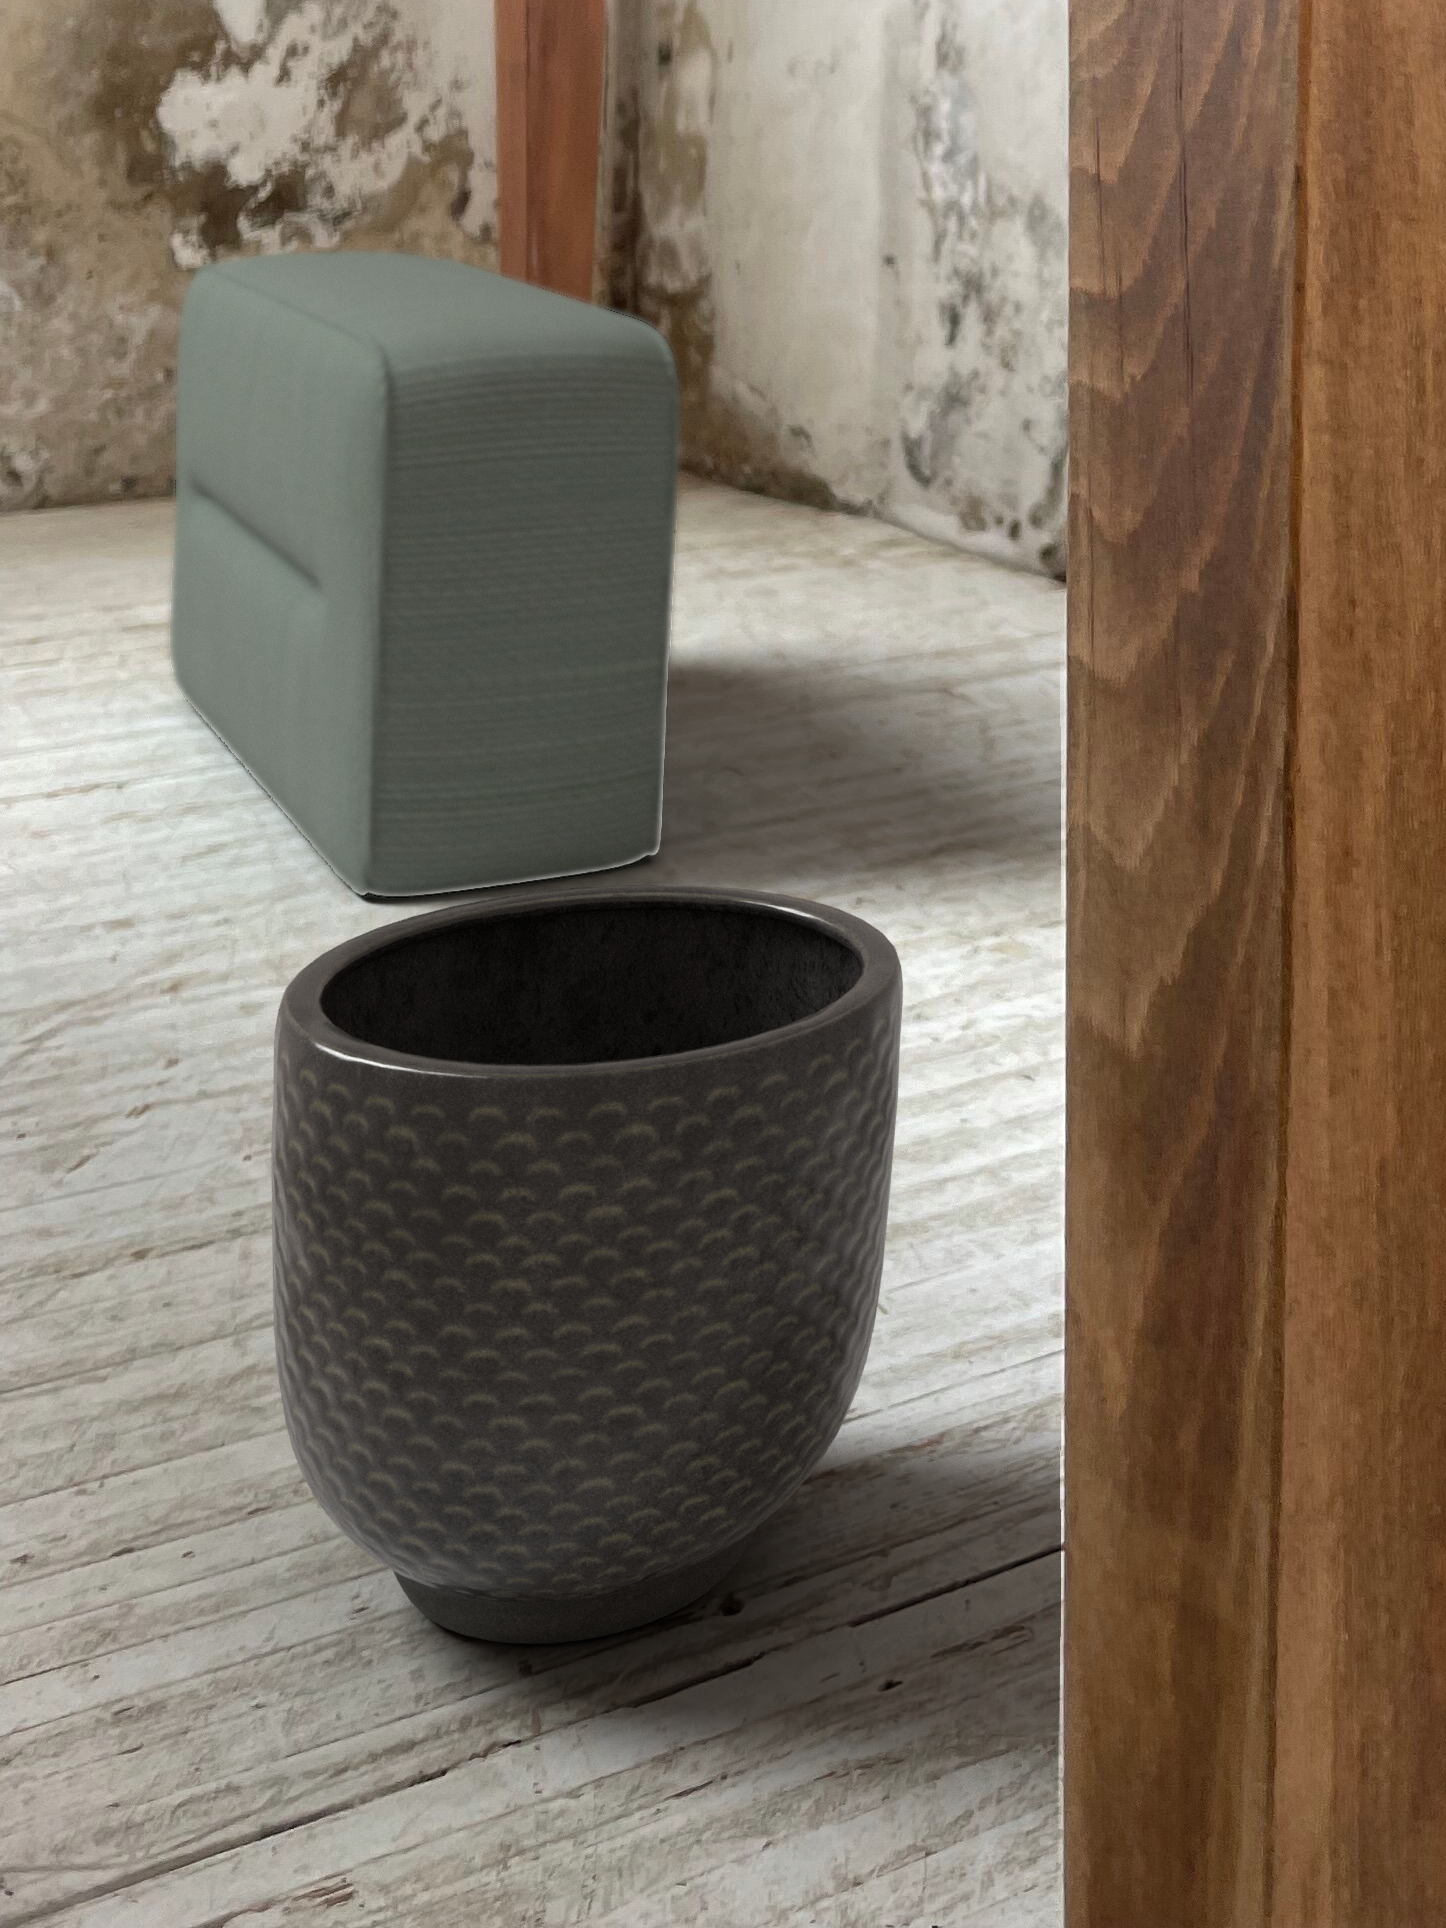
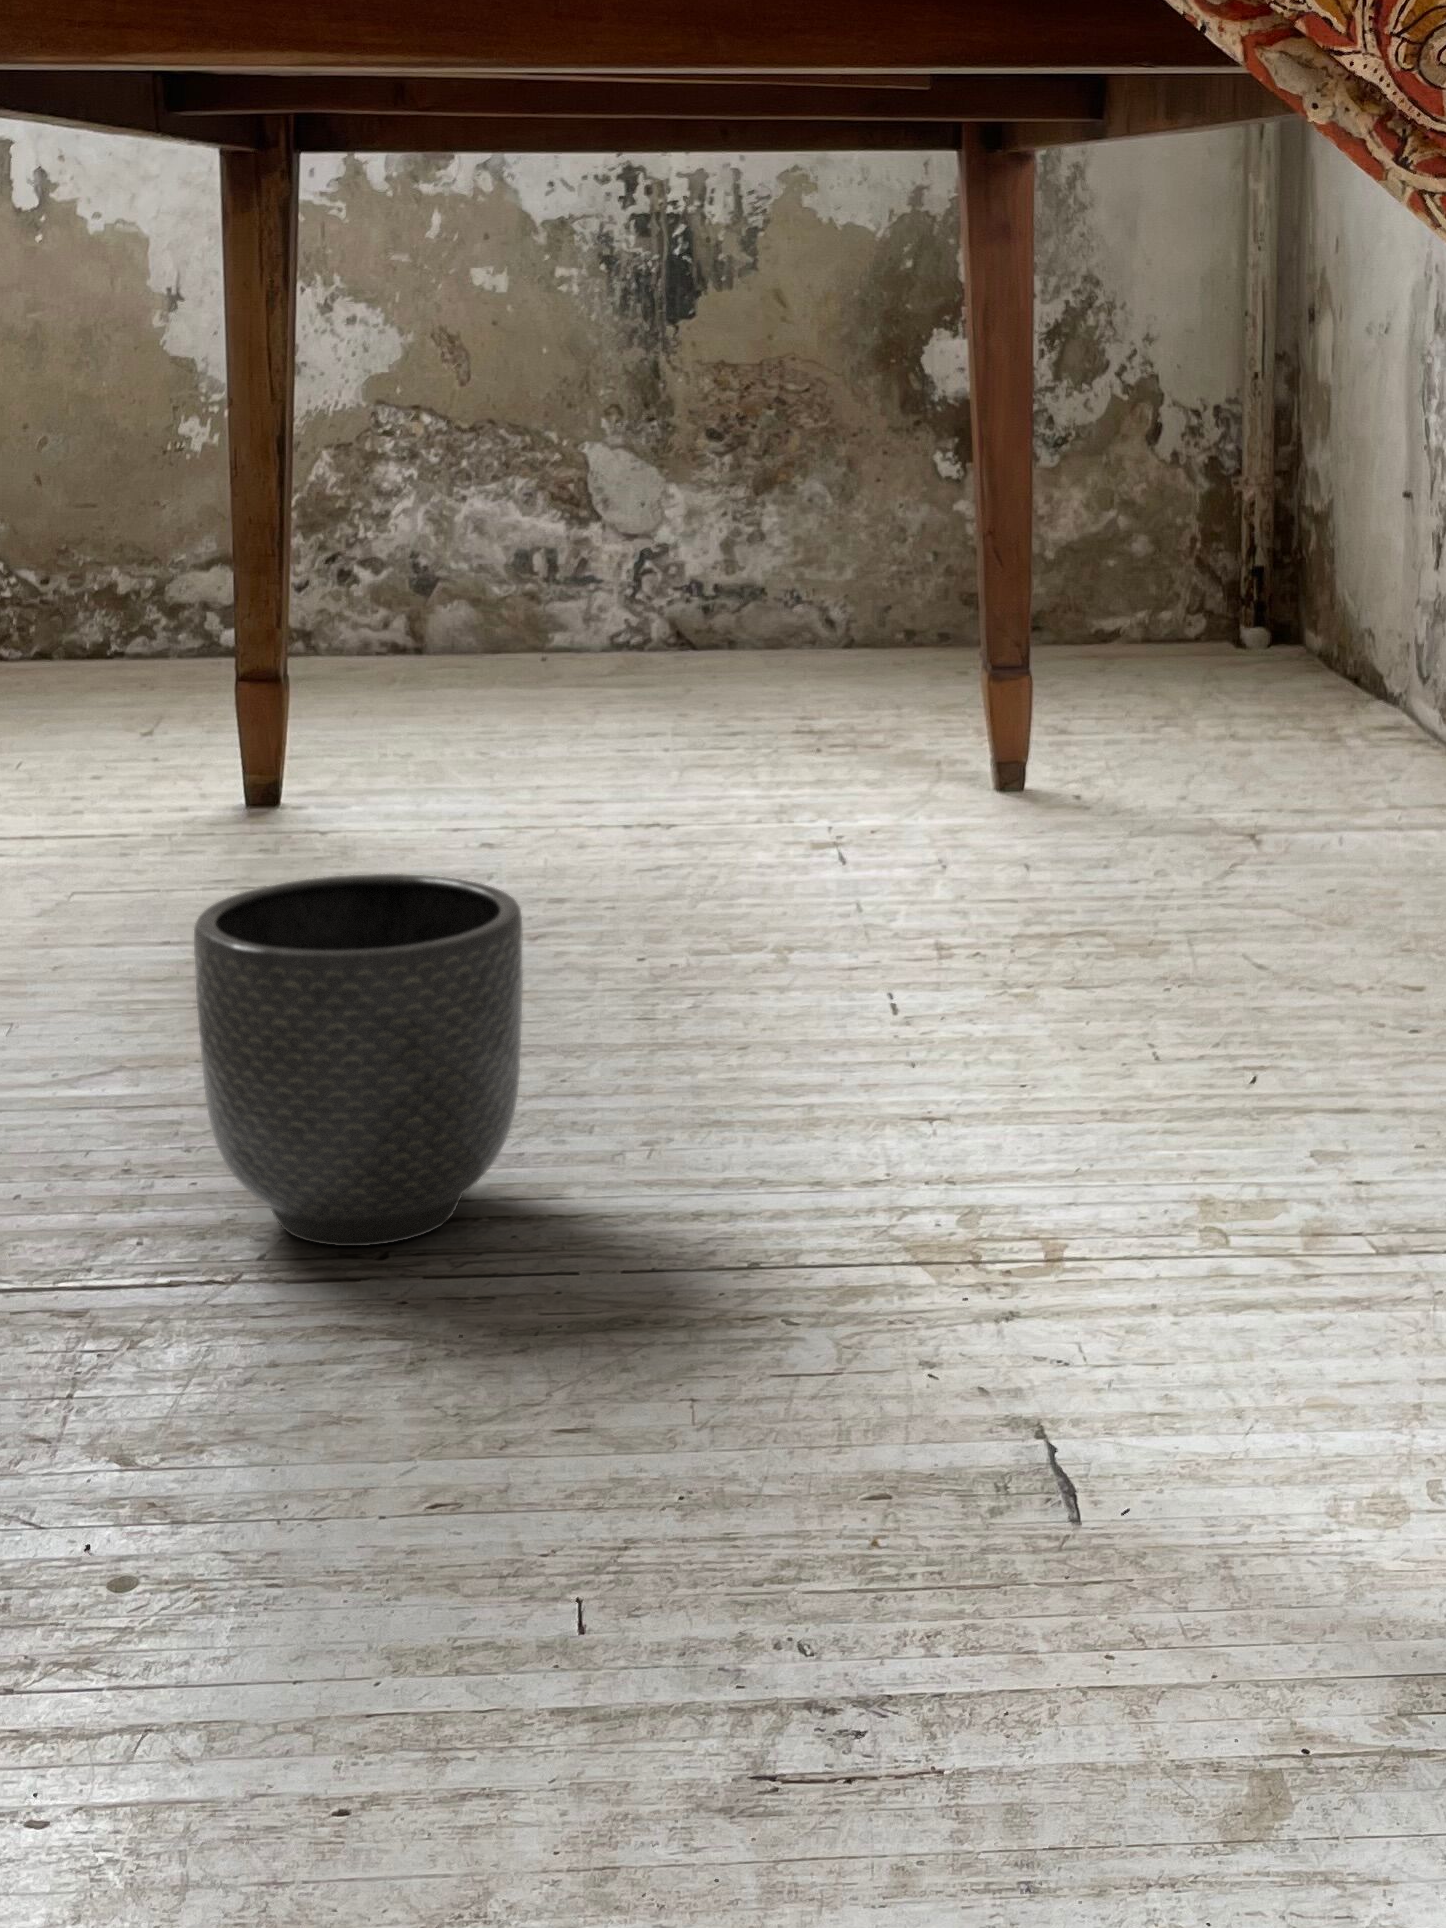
pouf: present [170,251,680,897] -> none [680,485,922,911]

